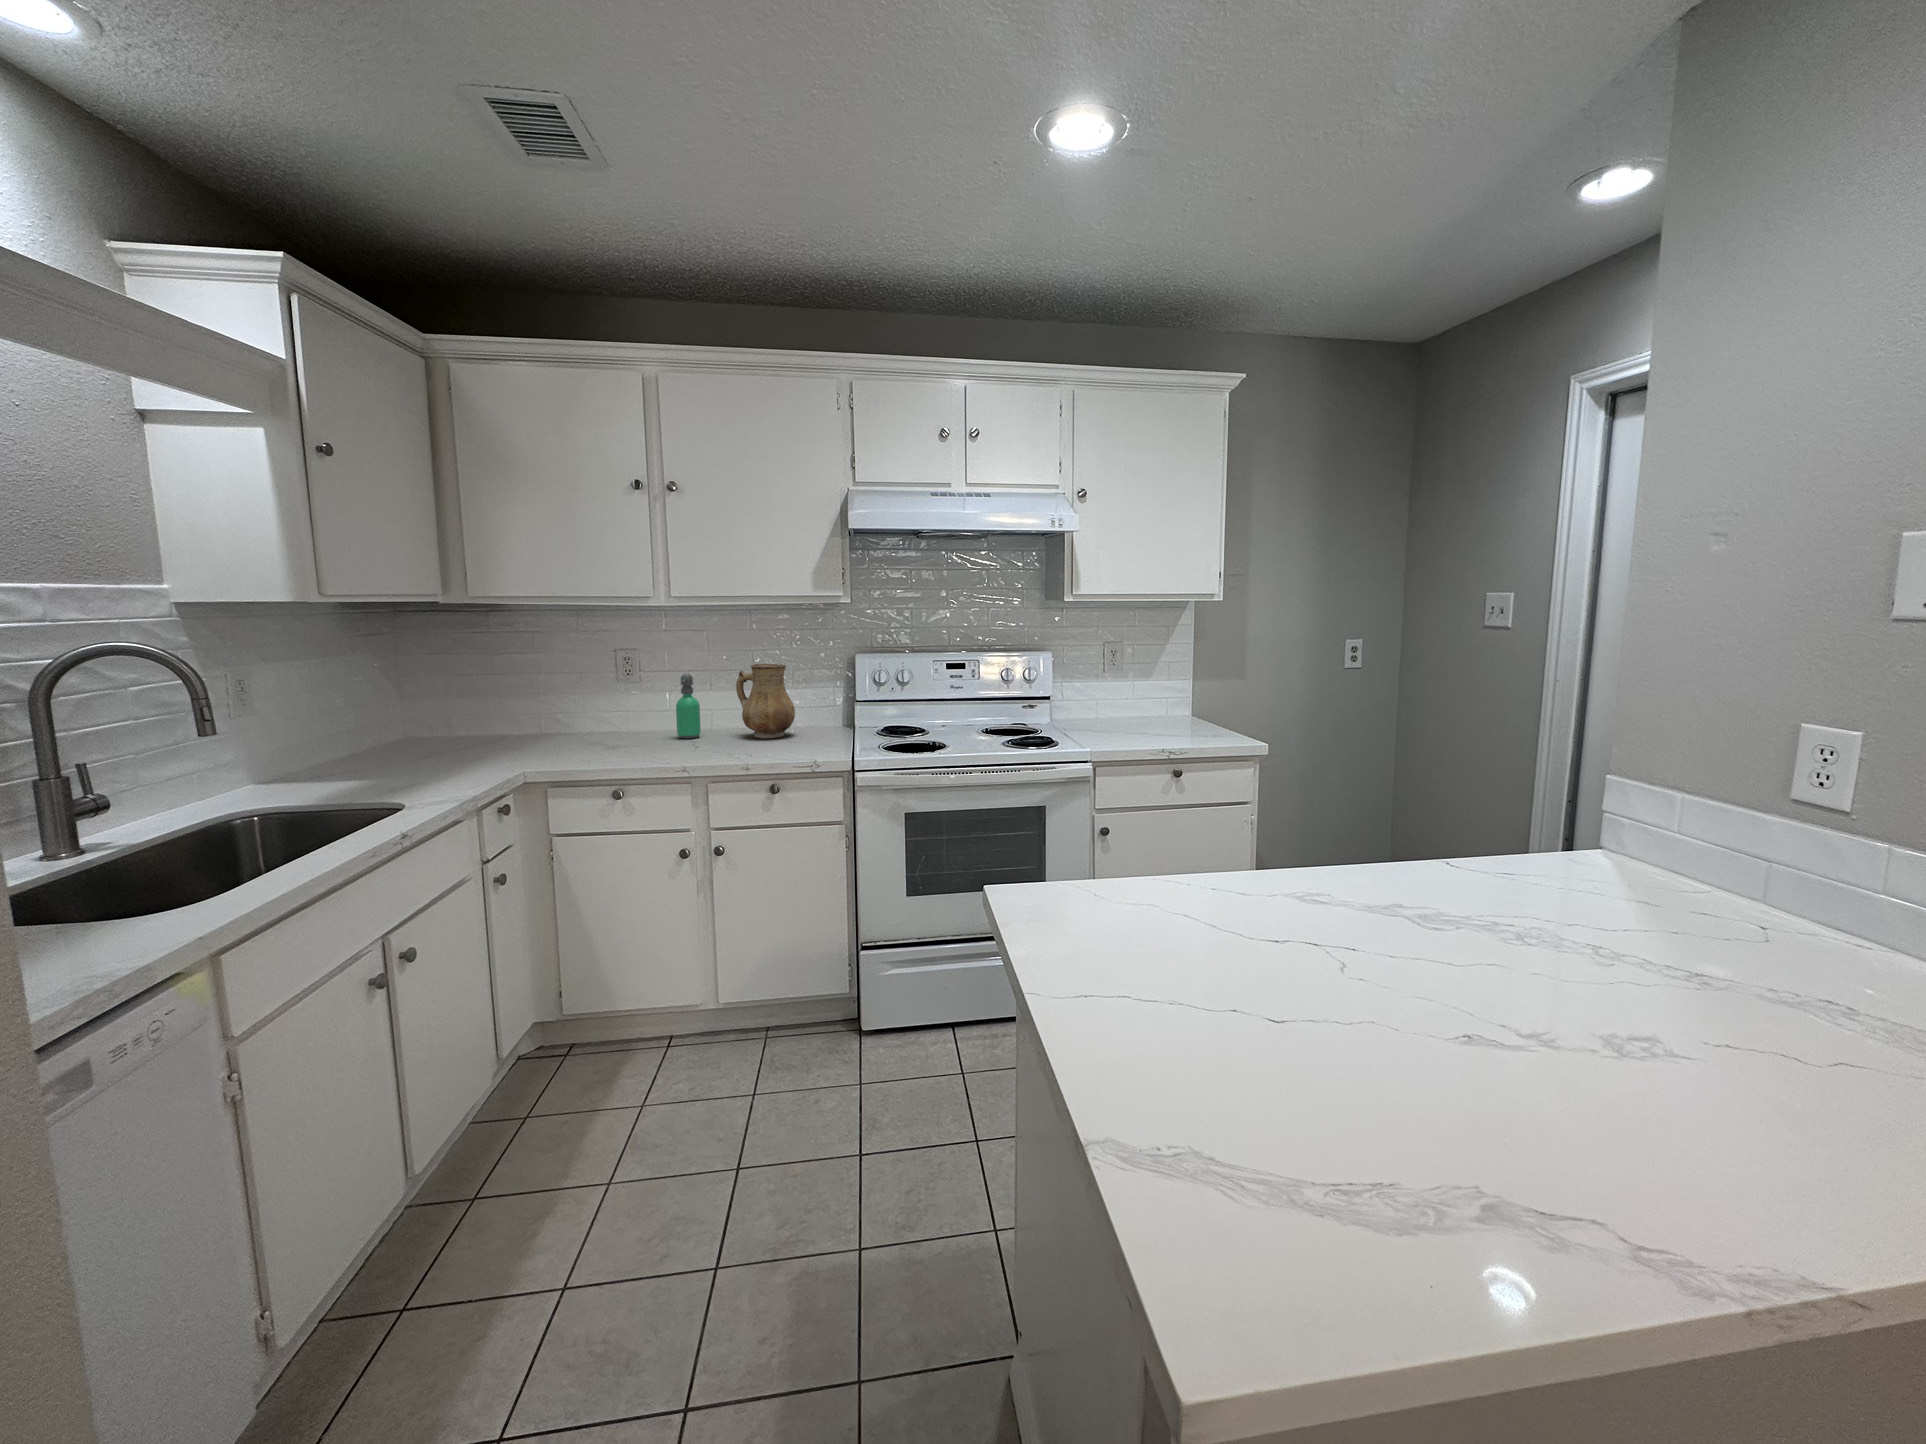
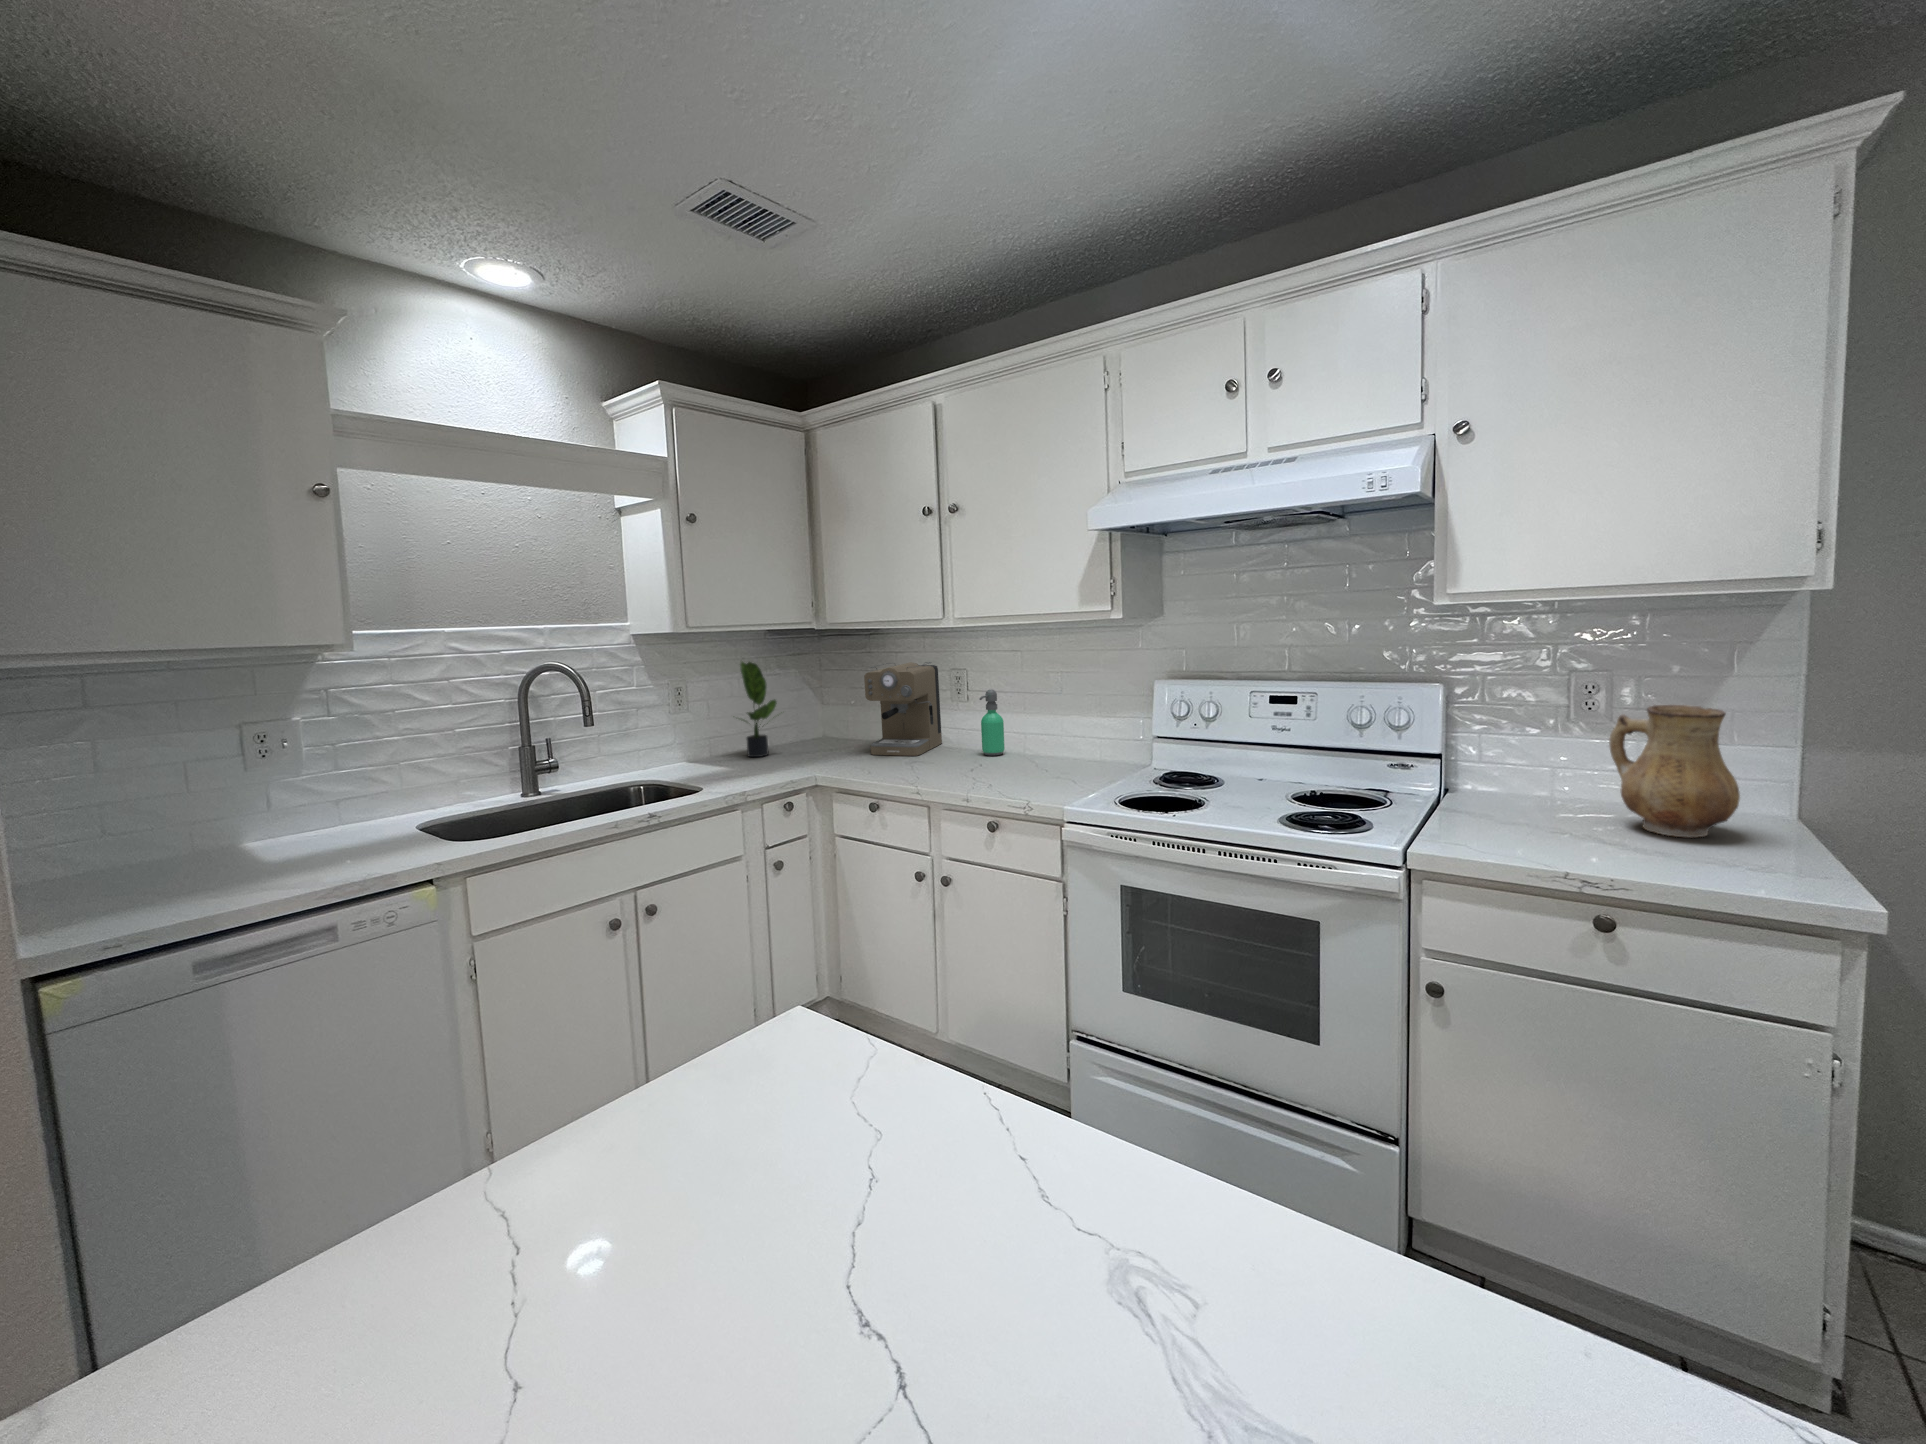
potted plant: none [333,644,417,771] -> present [740,662,777,757]
coffee maker: none [539,649,619,751] -> present [864,662,942,756]
ceramic pitcher: present [736,664,795,738] -> present [1609,705,1740,838]

